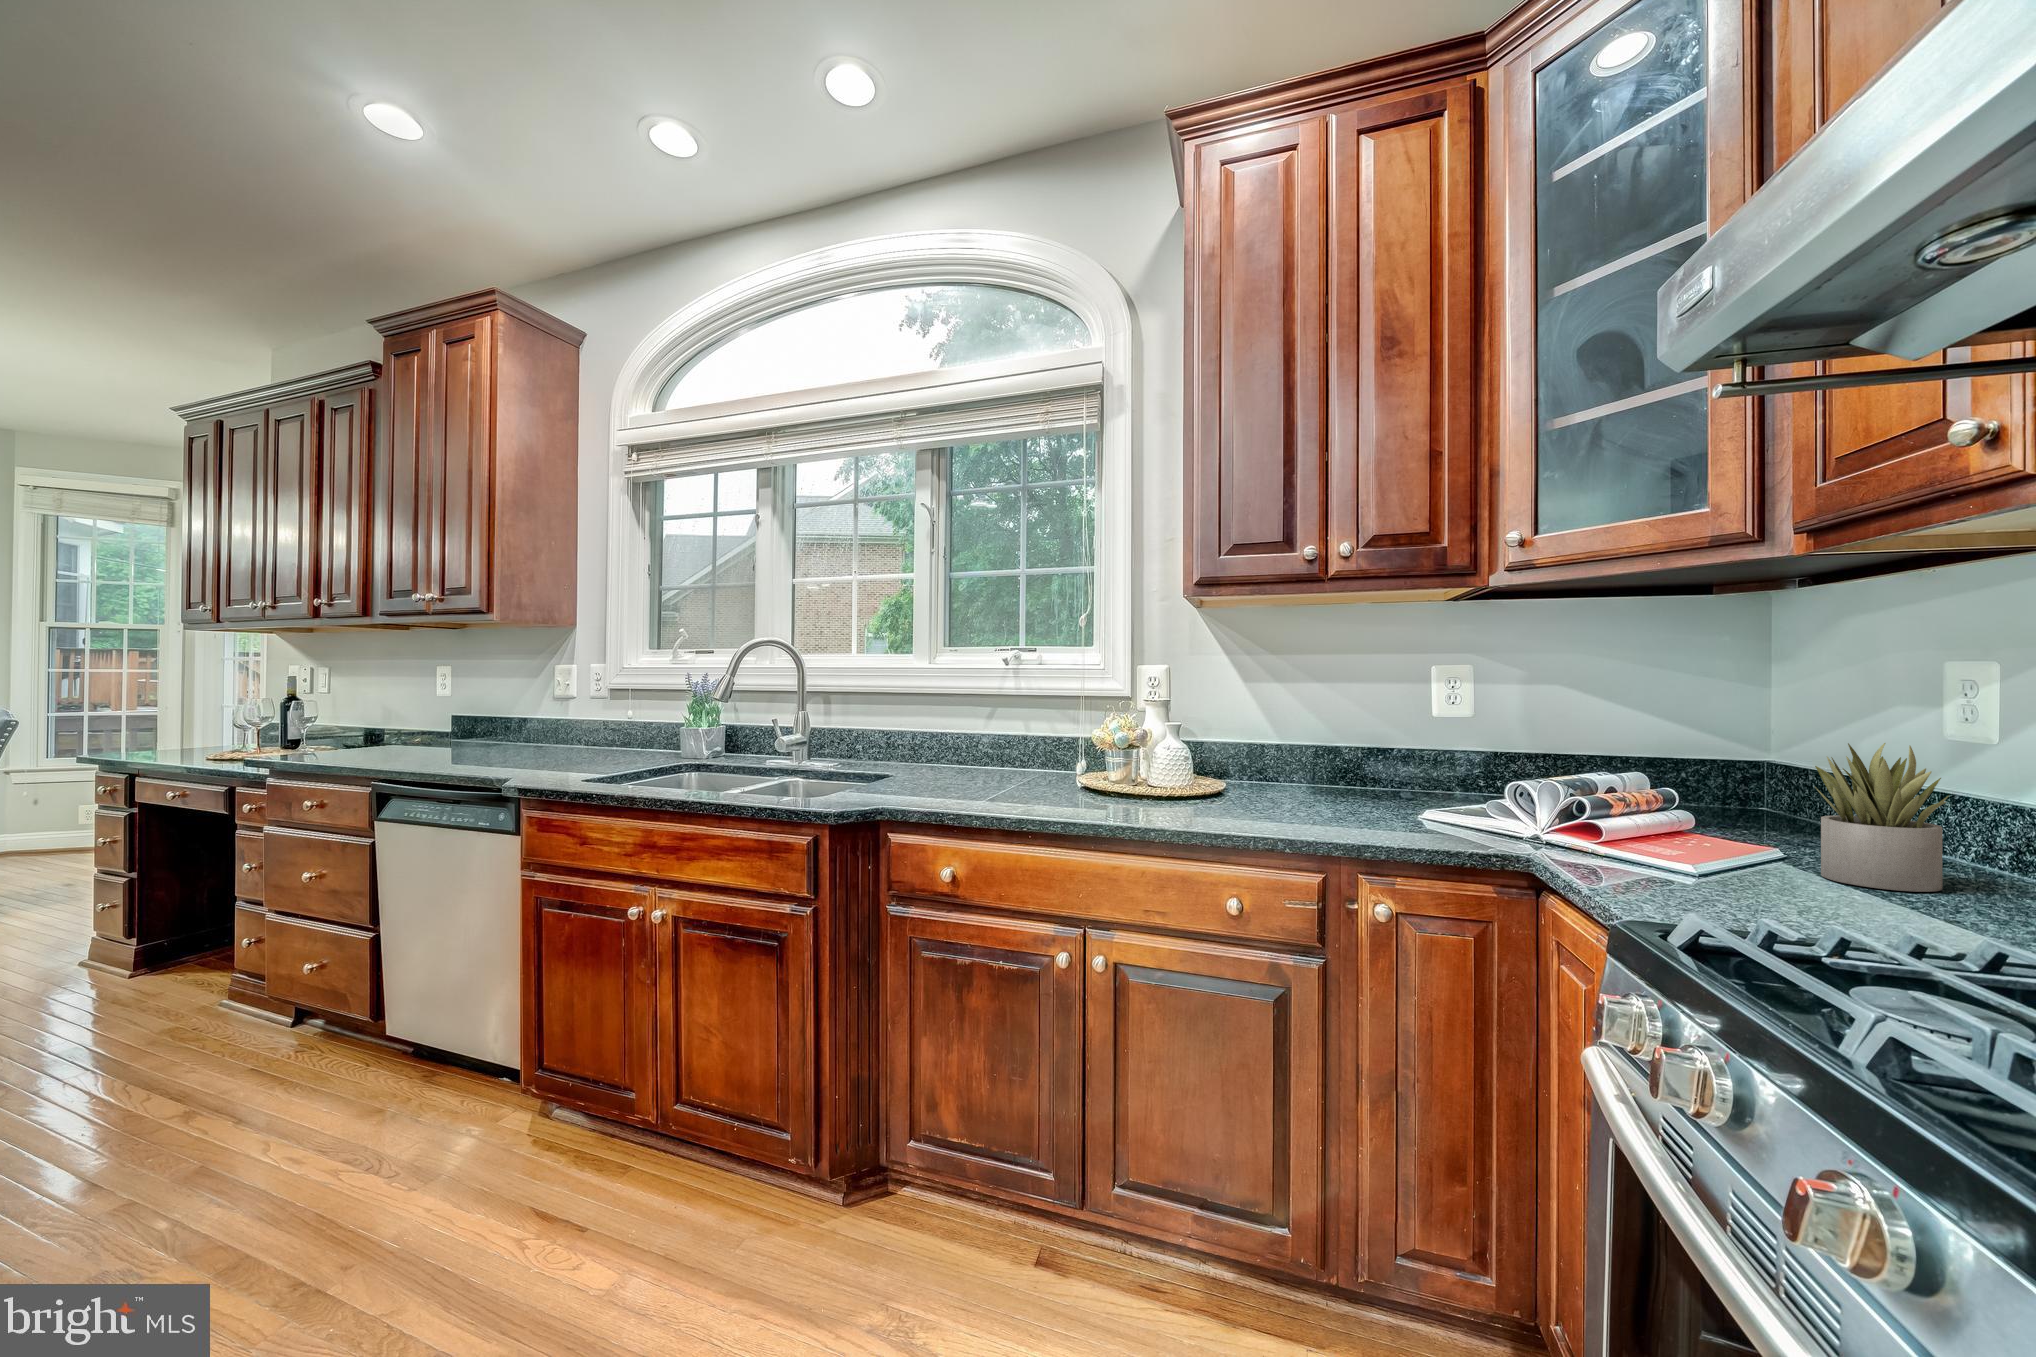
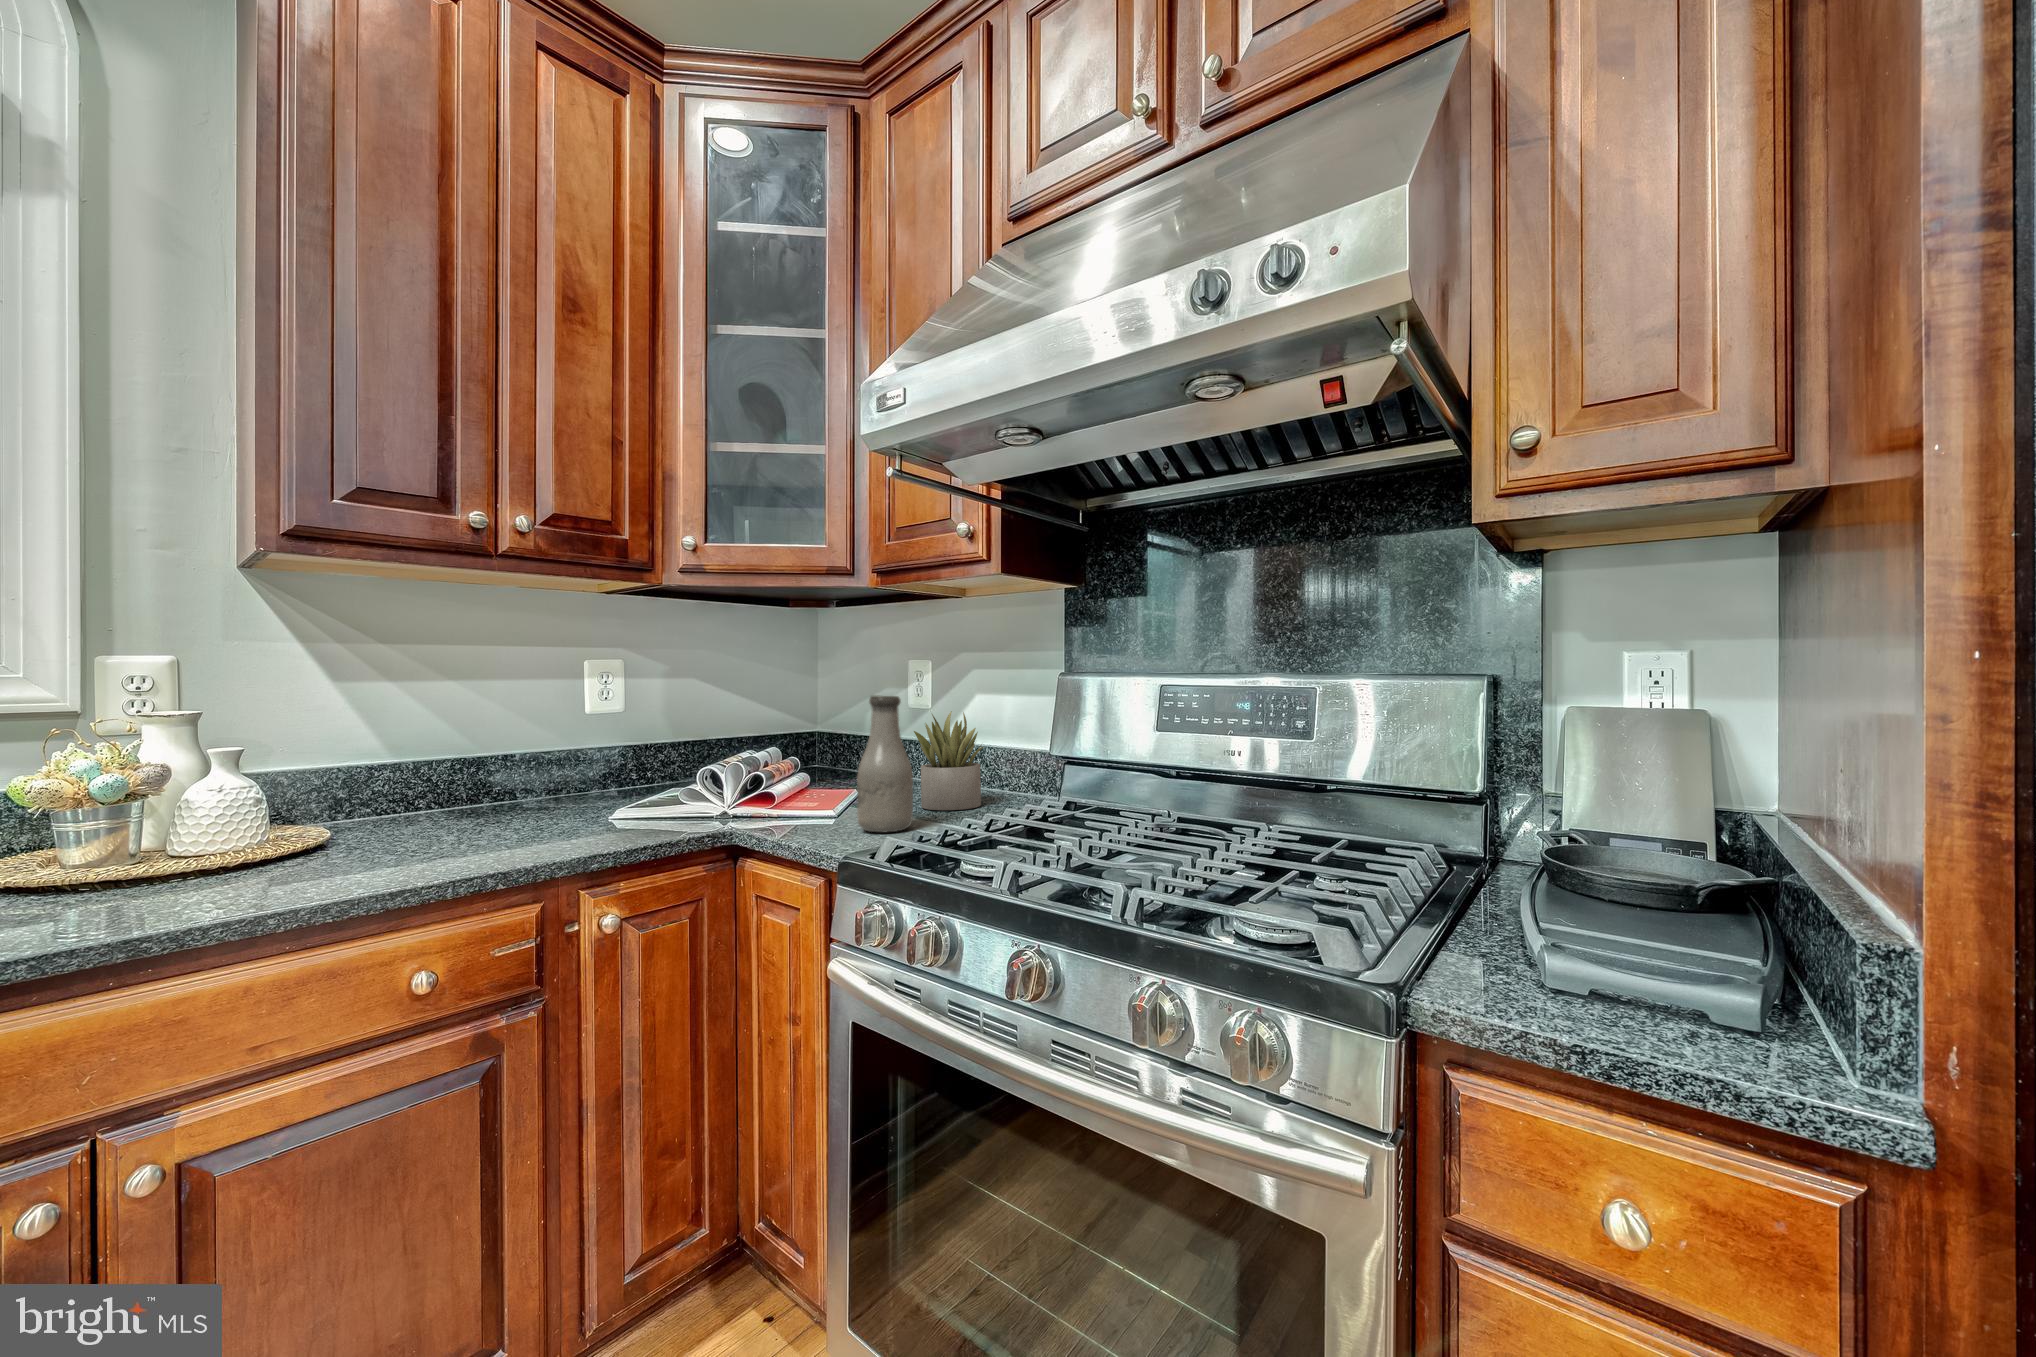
bottle: none [1663,715,1753,894] -> present [857,696,913,832]

